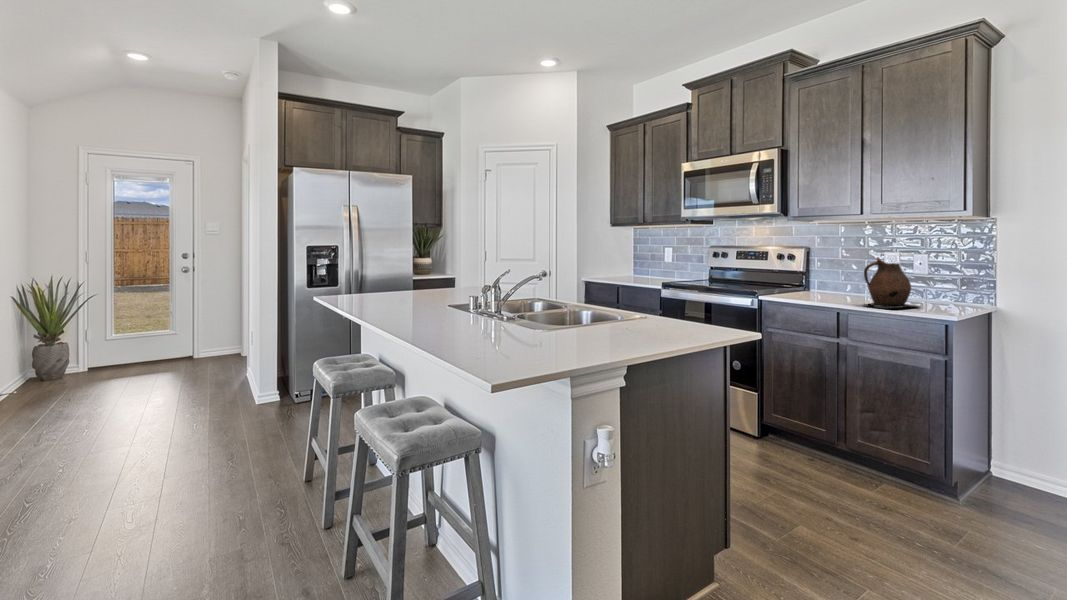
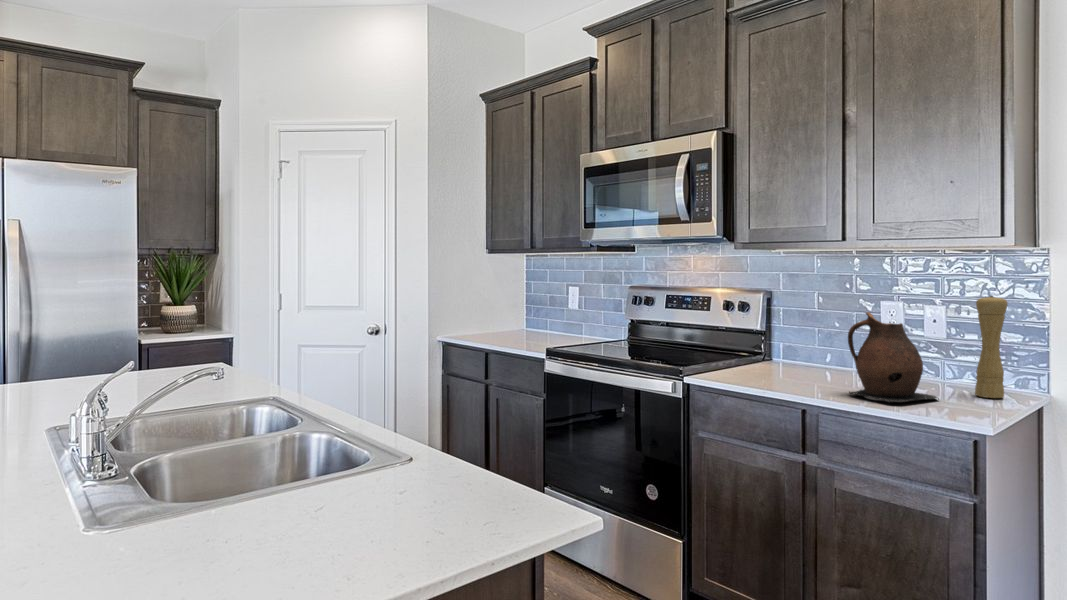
pepper mill: none [944,246,967,306] -> present [975,296,1008,398]

